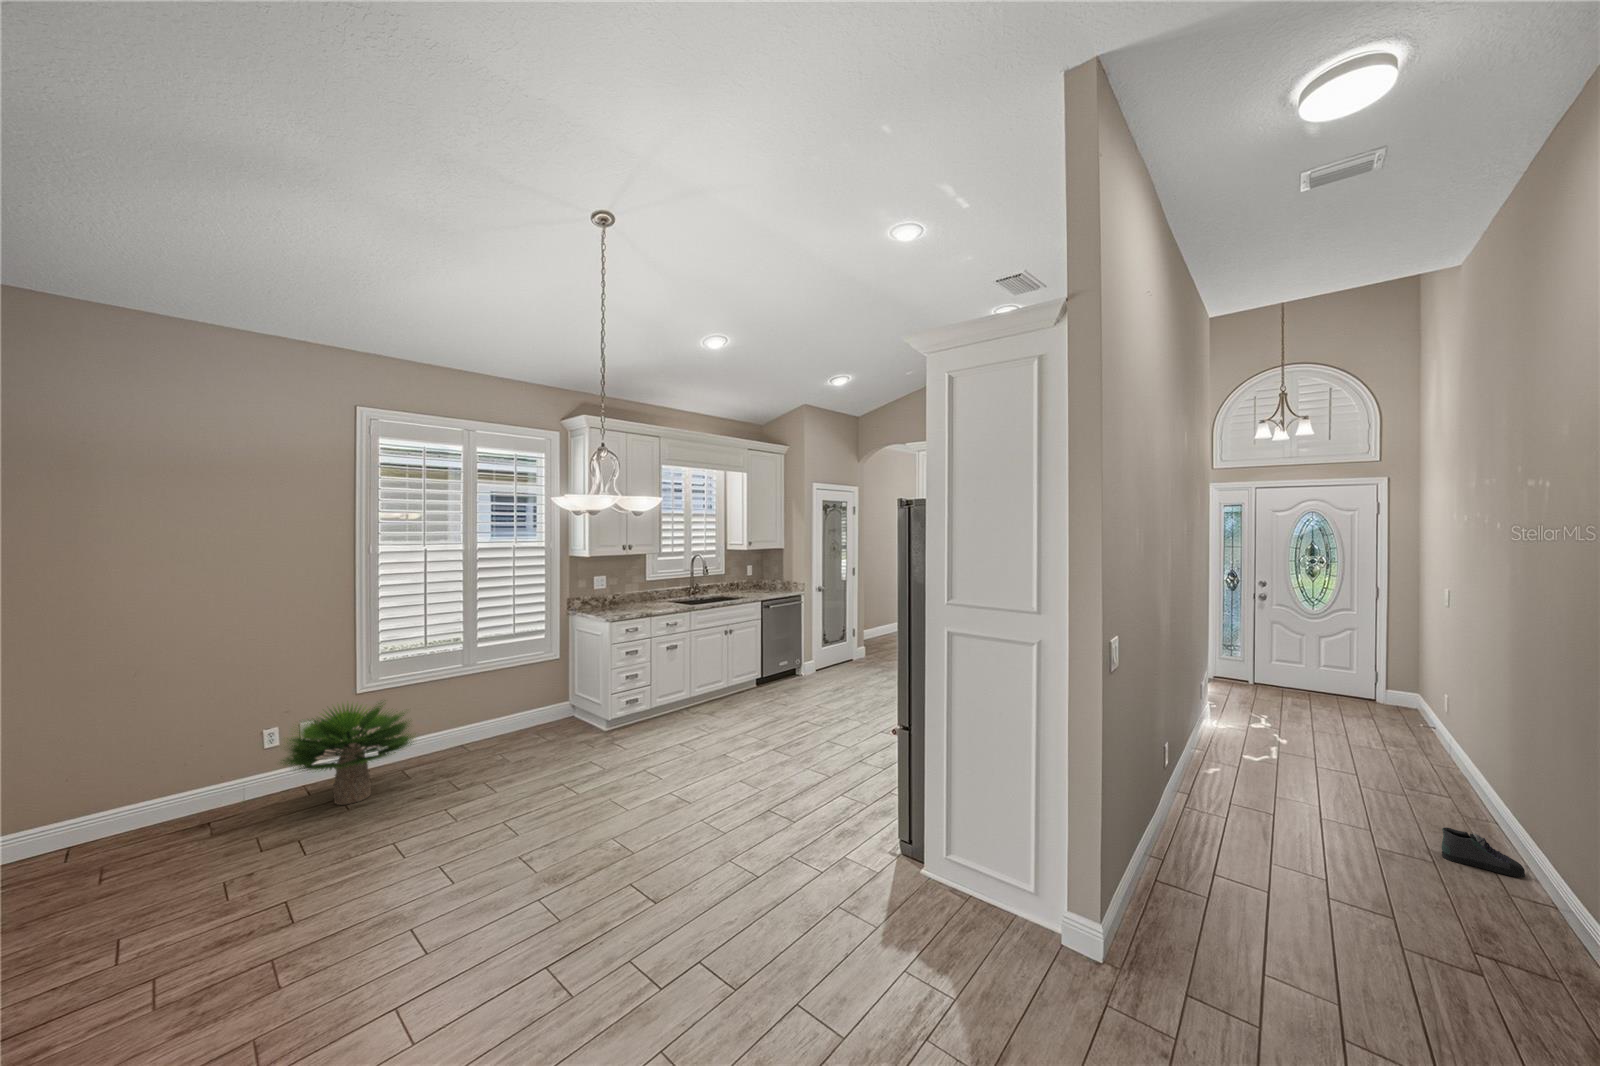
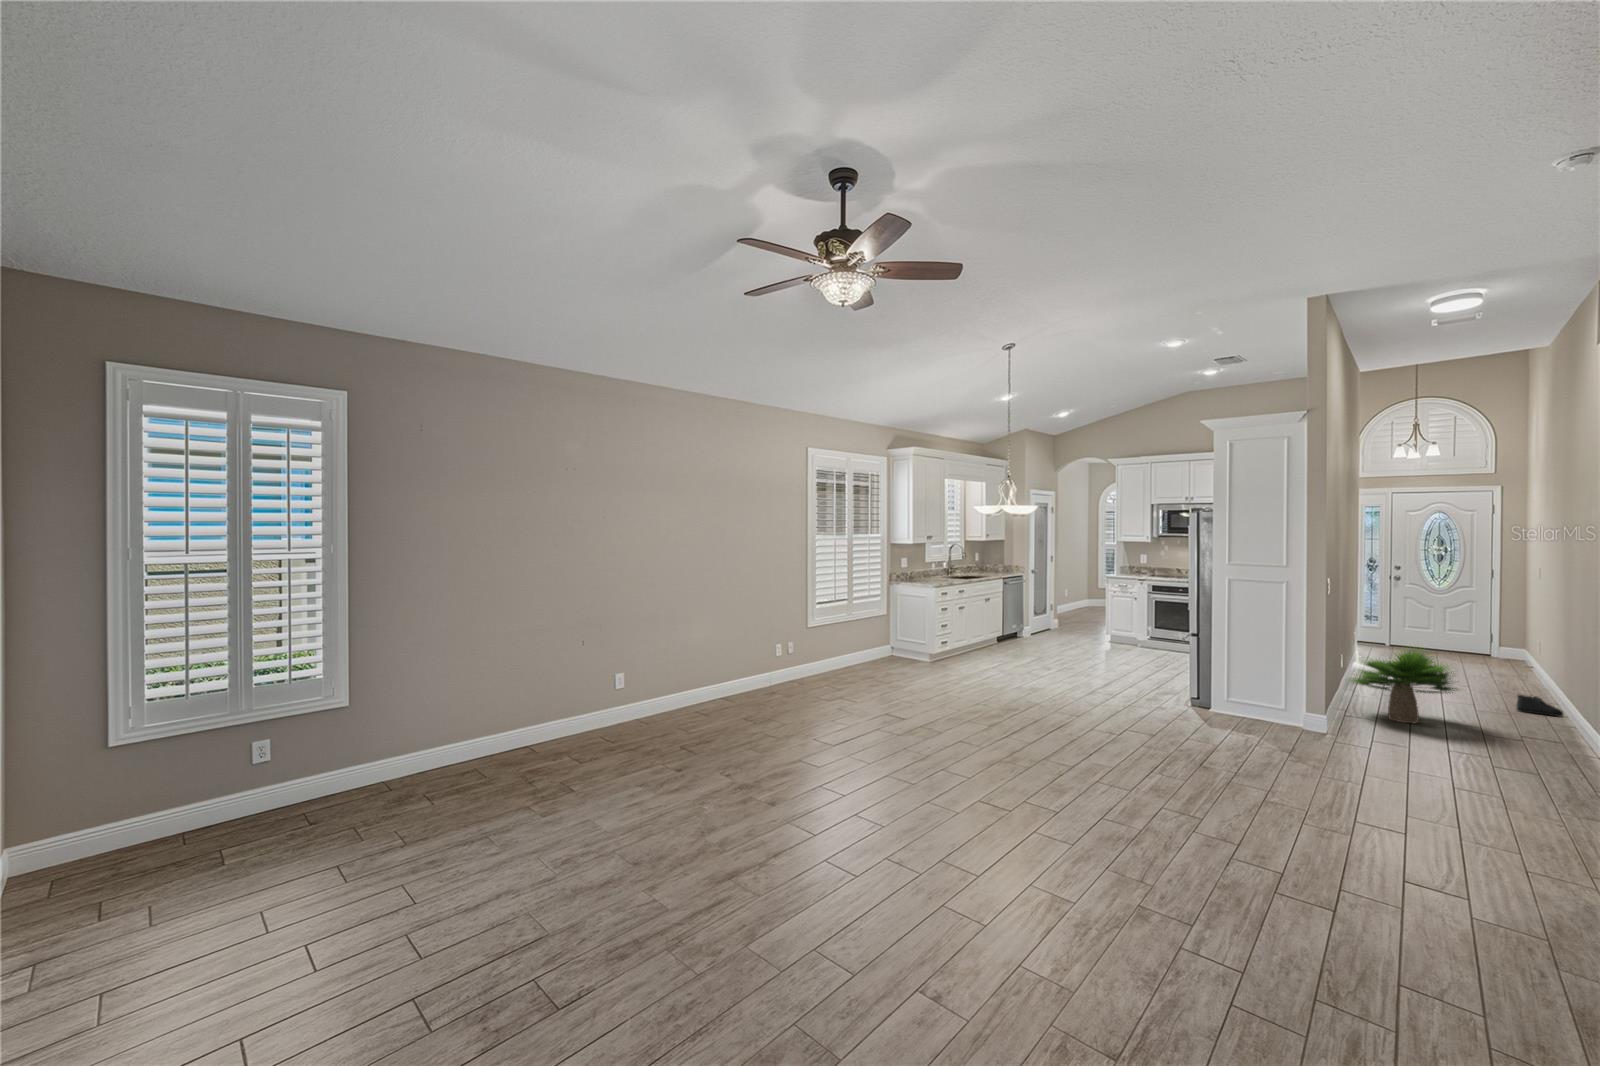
potted plant: present [282,702,414,805] -> present [1351,648,1457,723]

